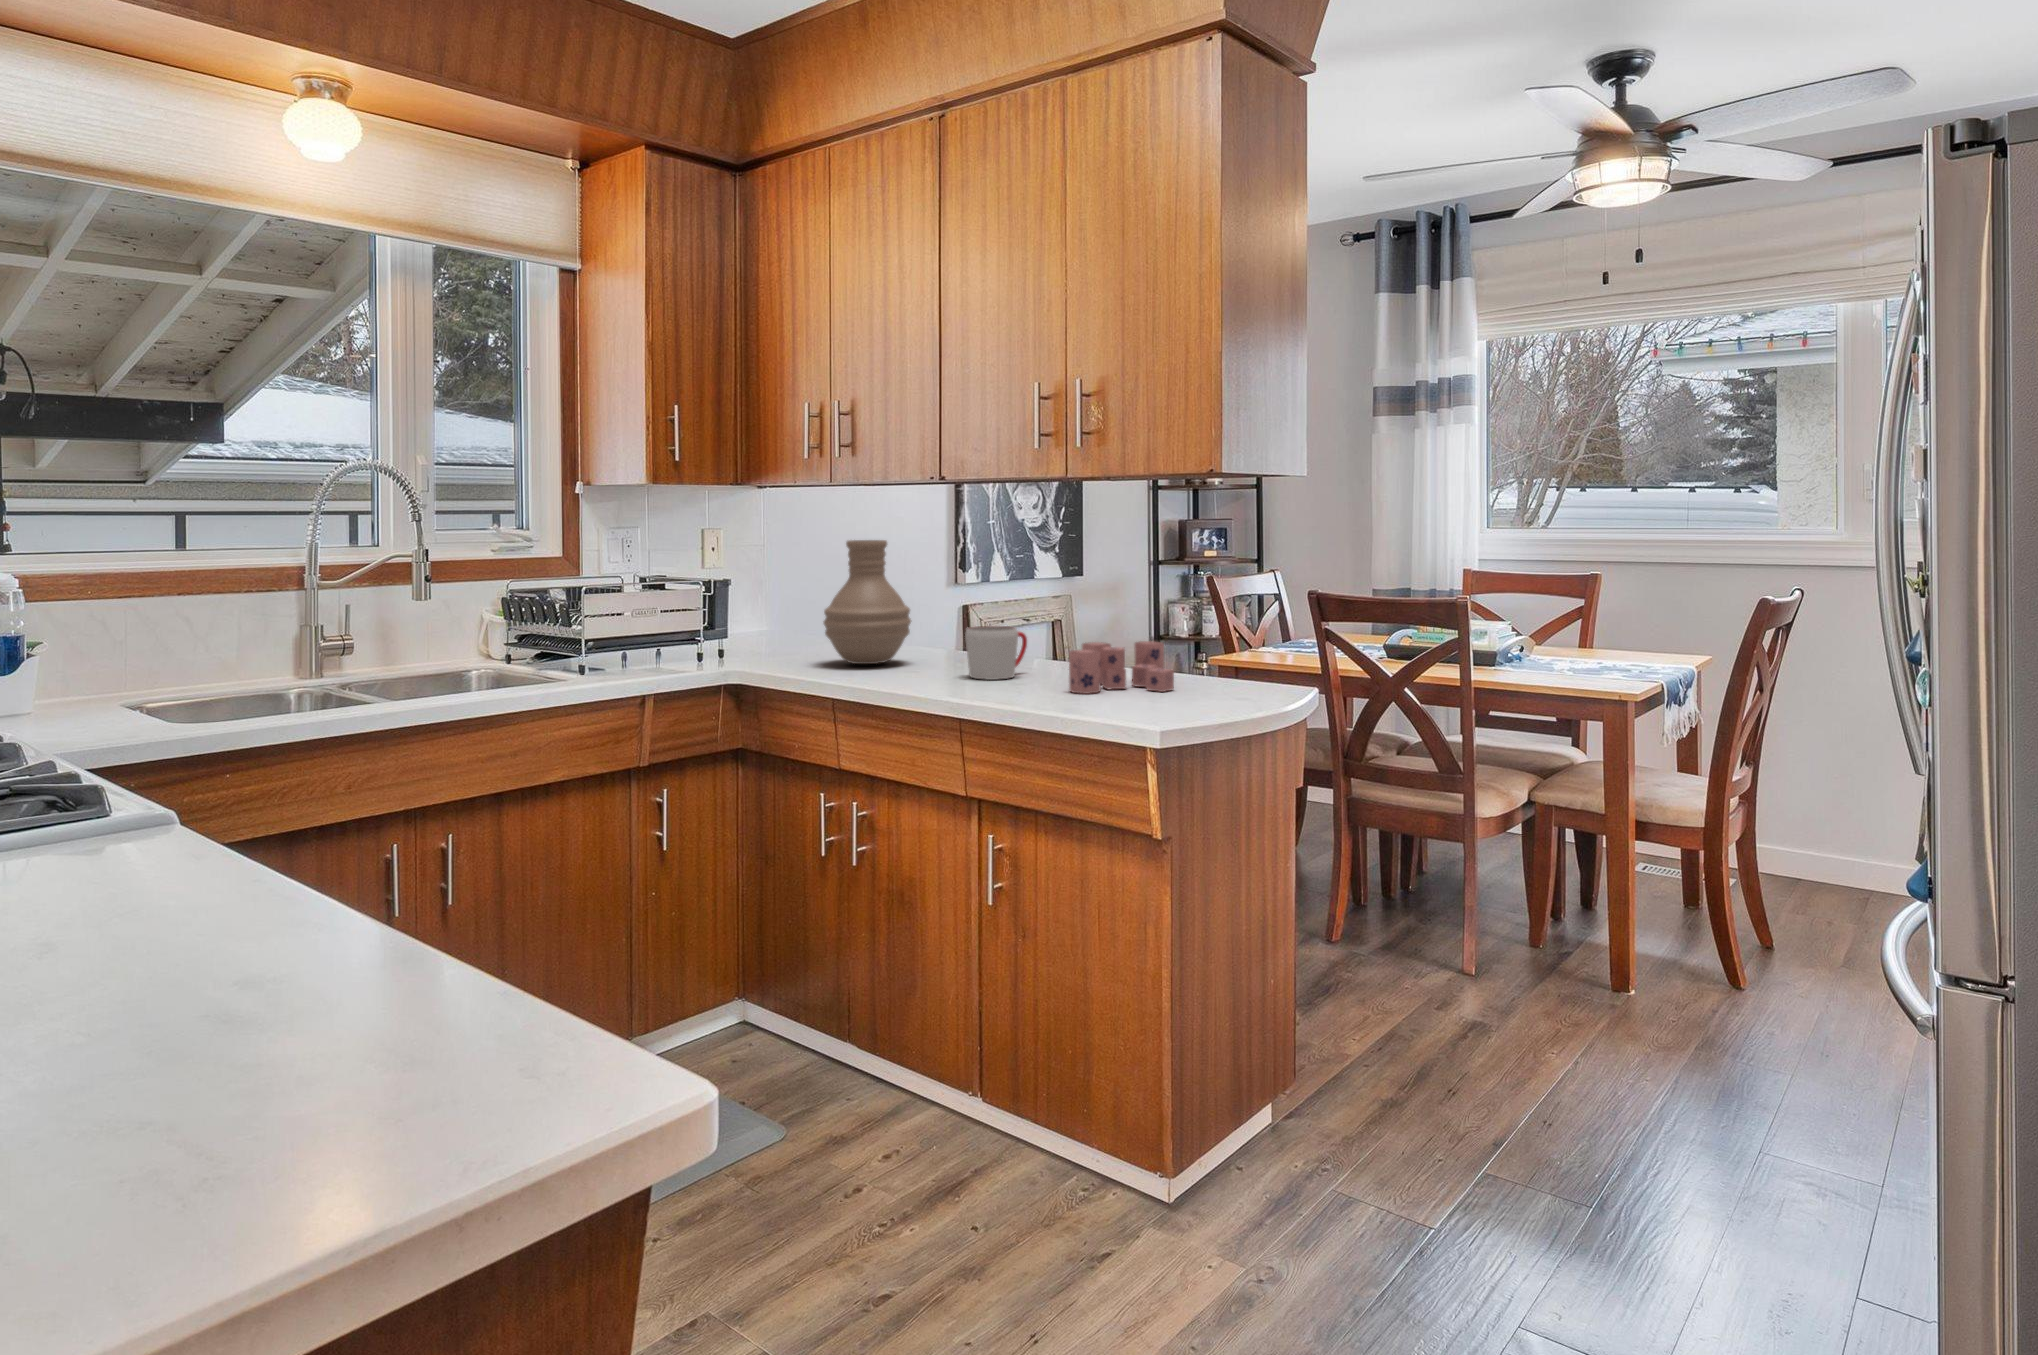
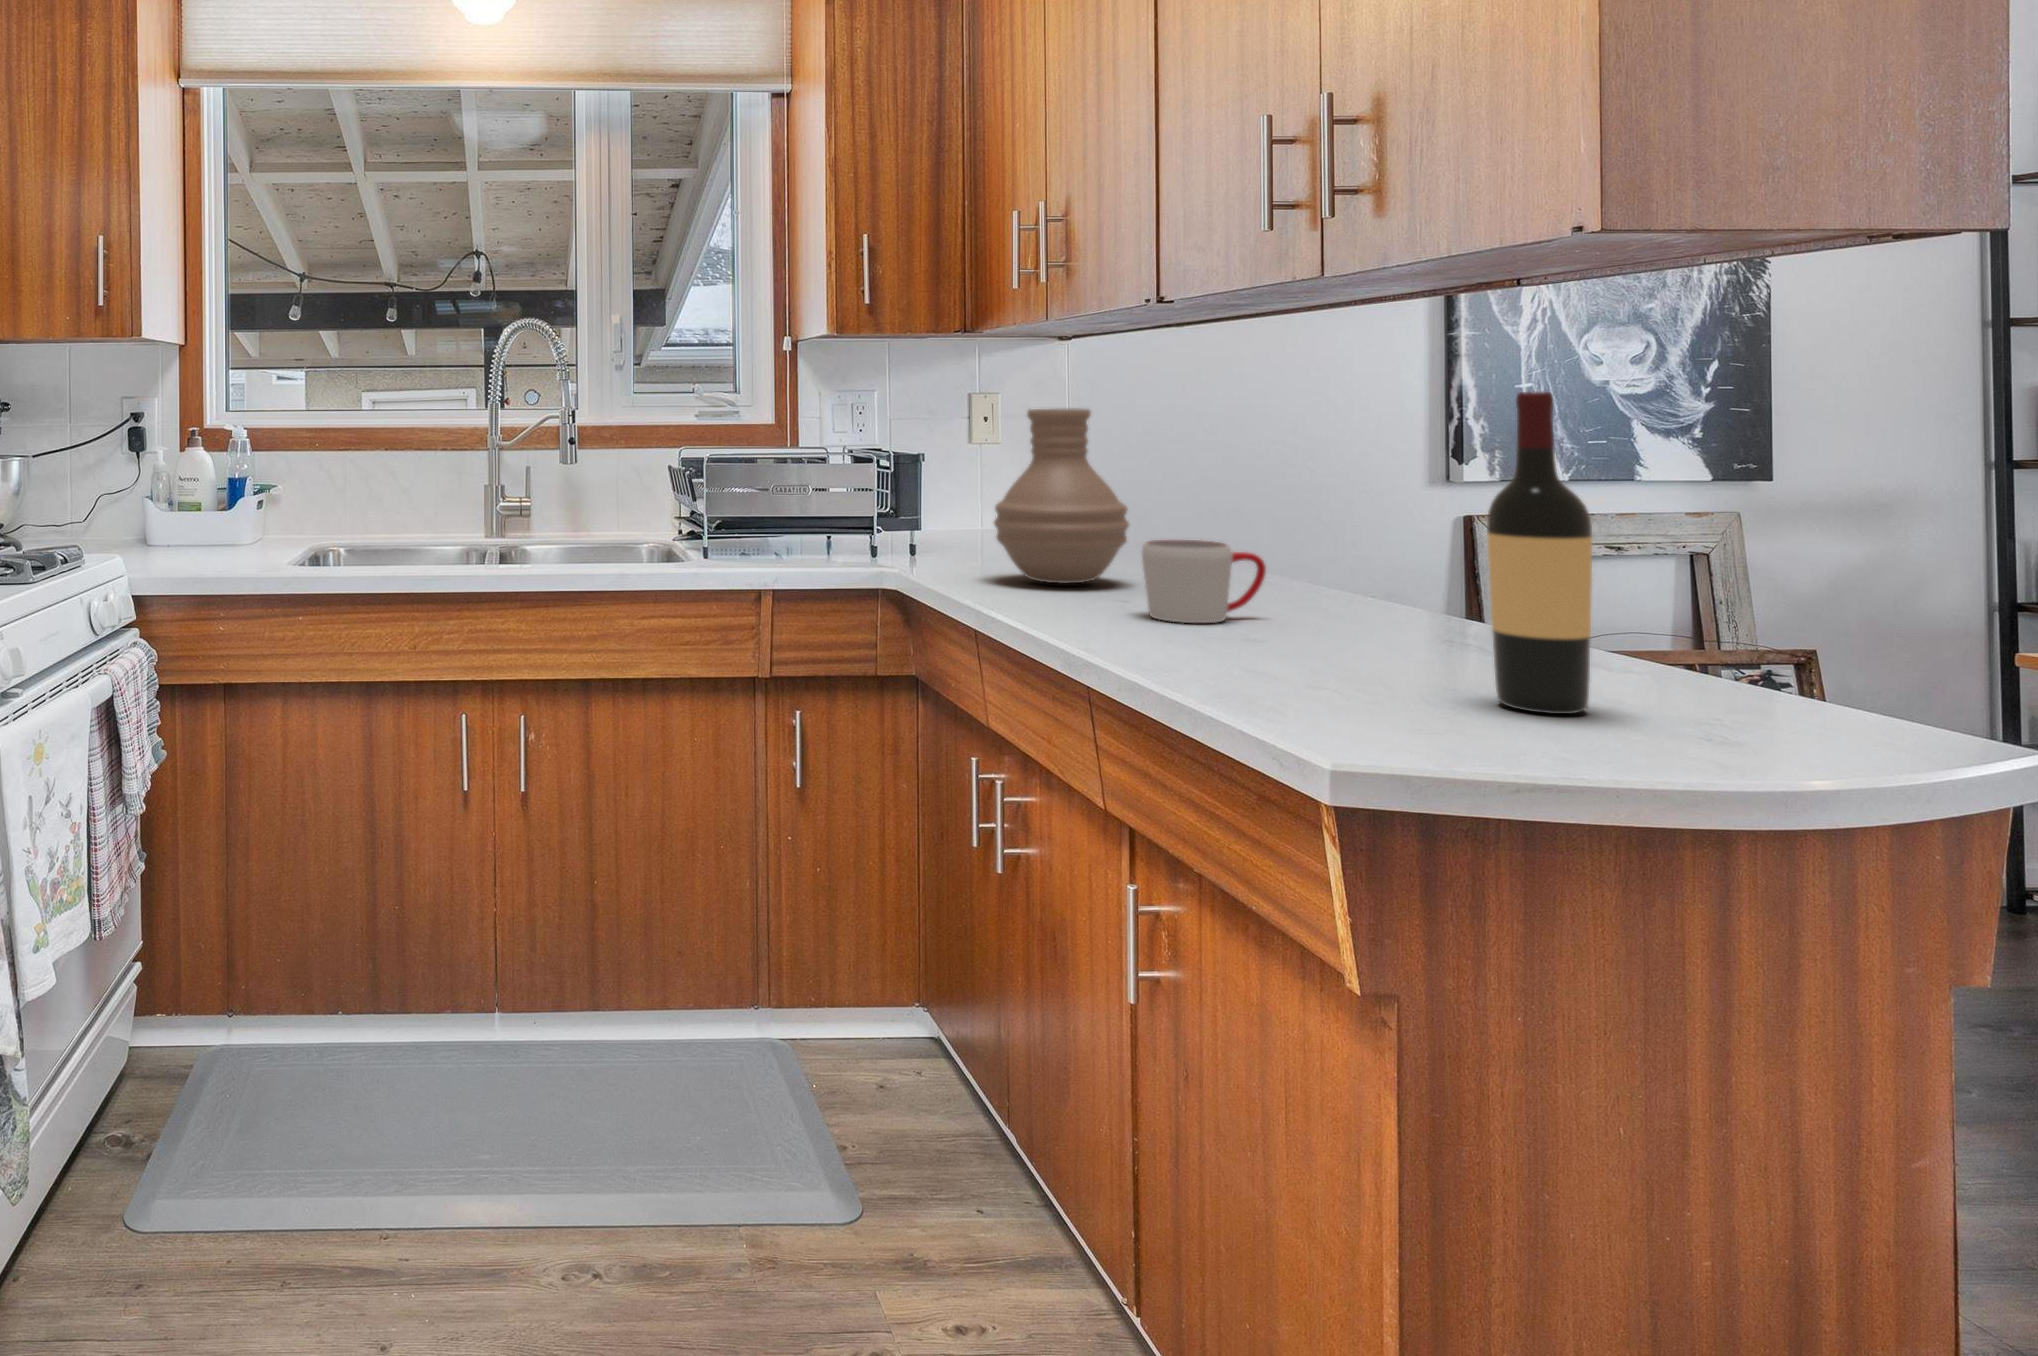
wine bottle: none [1218,531,1264,702] -> present [1487,392,1592,714]
candle: present [1069,641,1174,694] -> none [1244,578,1475,675]

